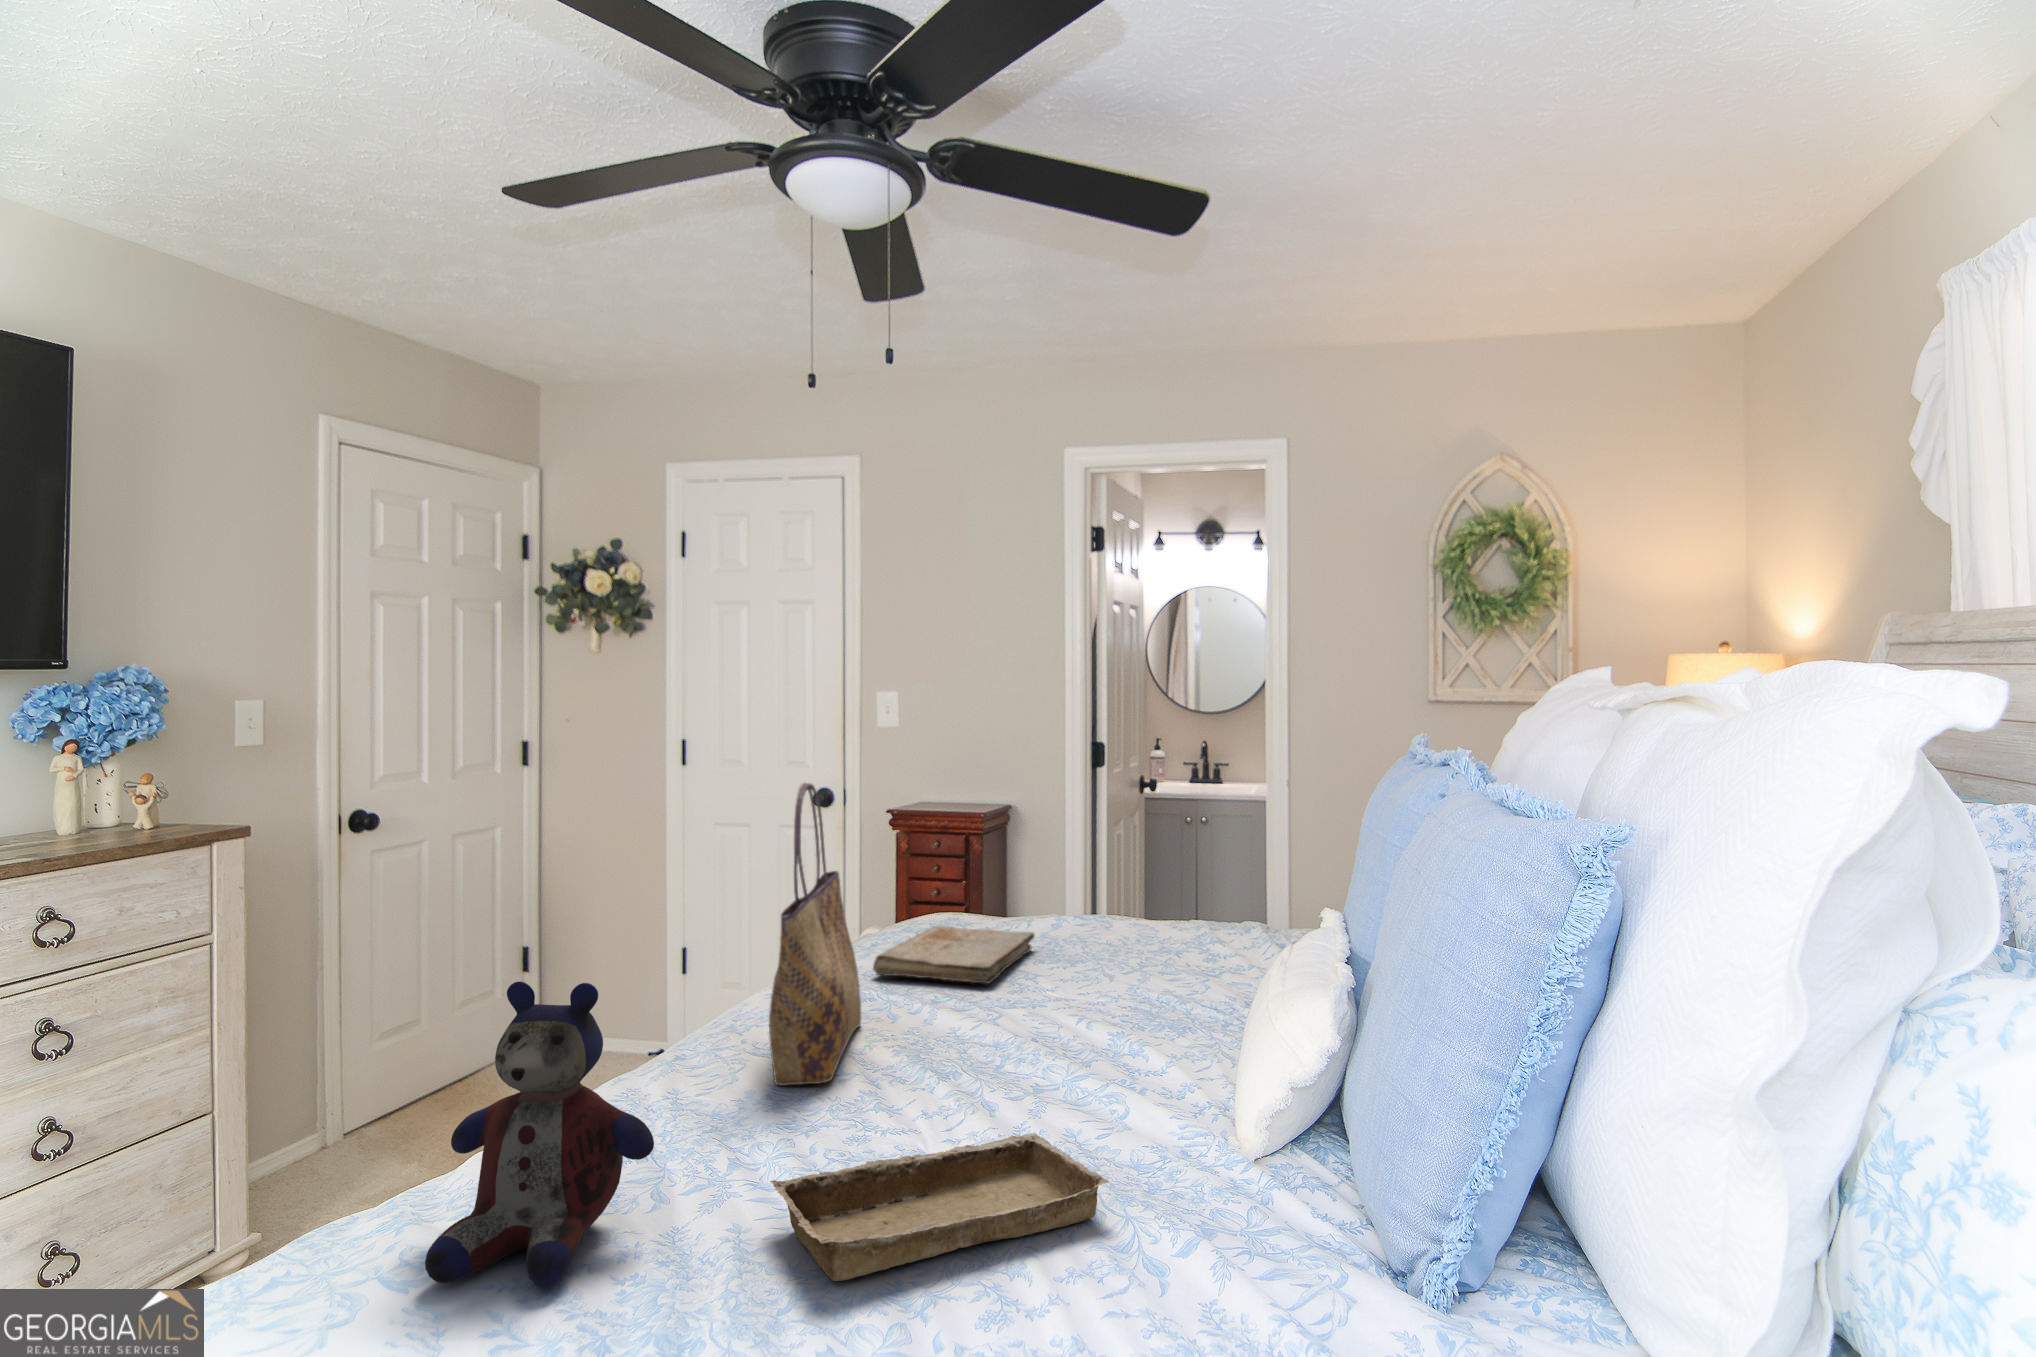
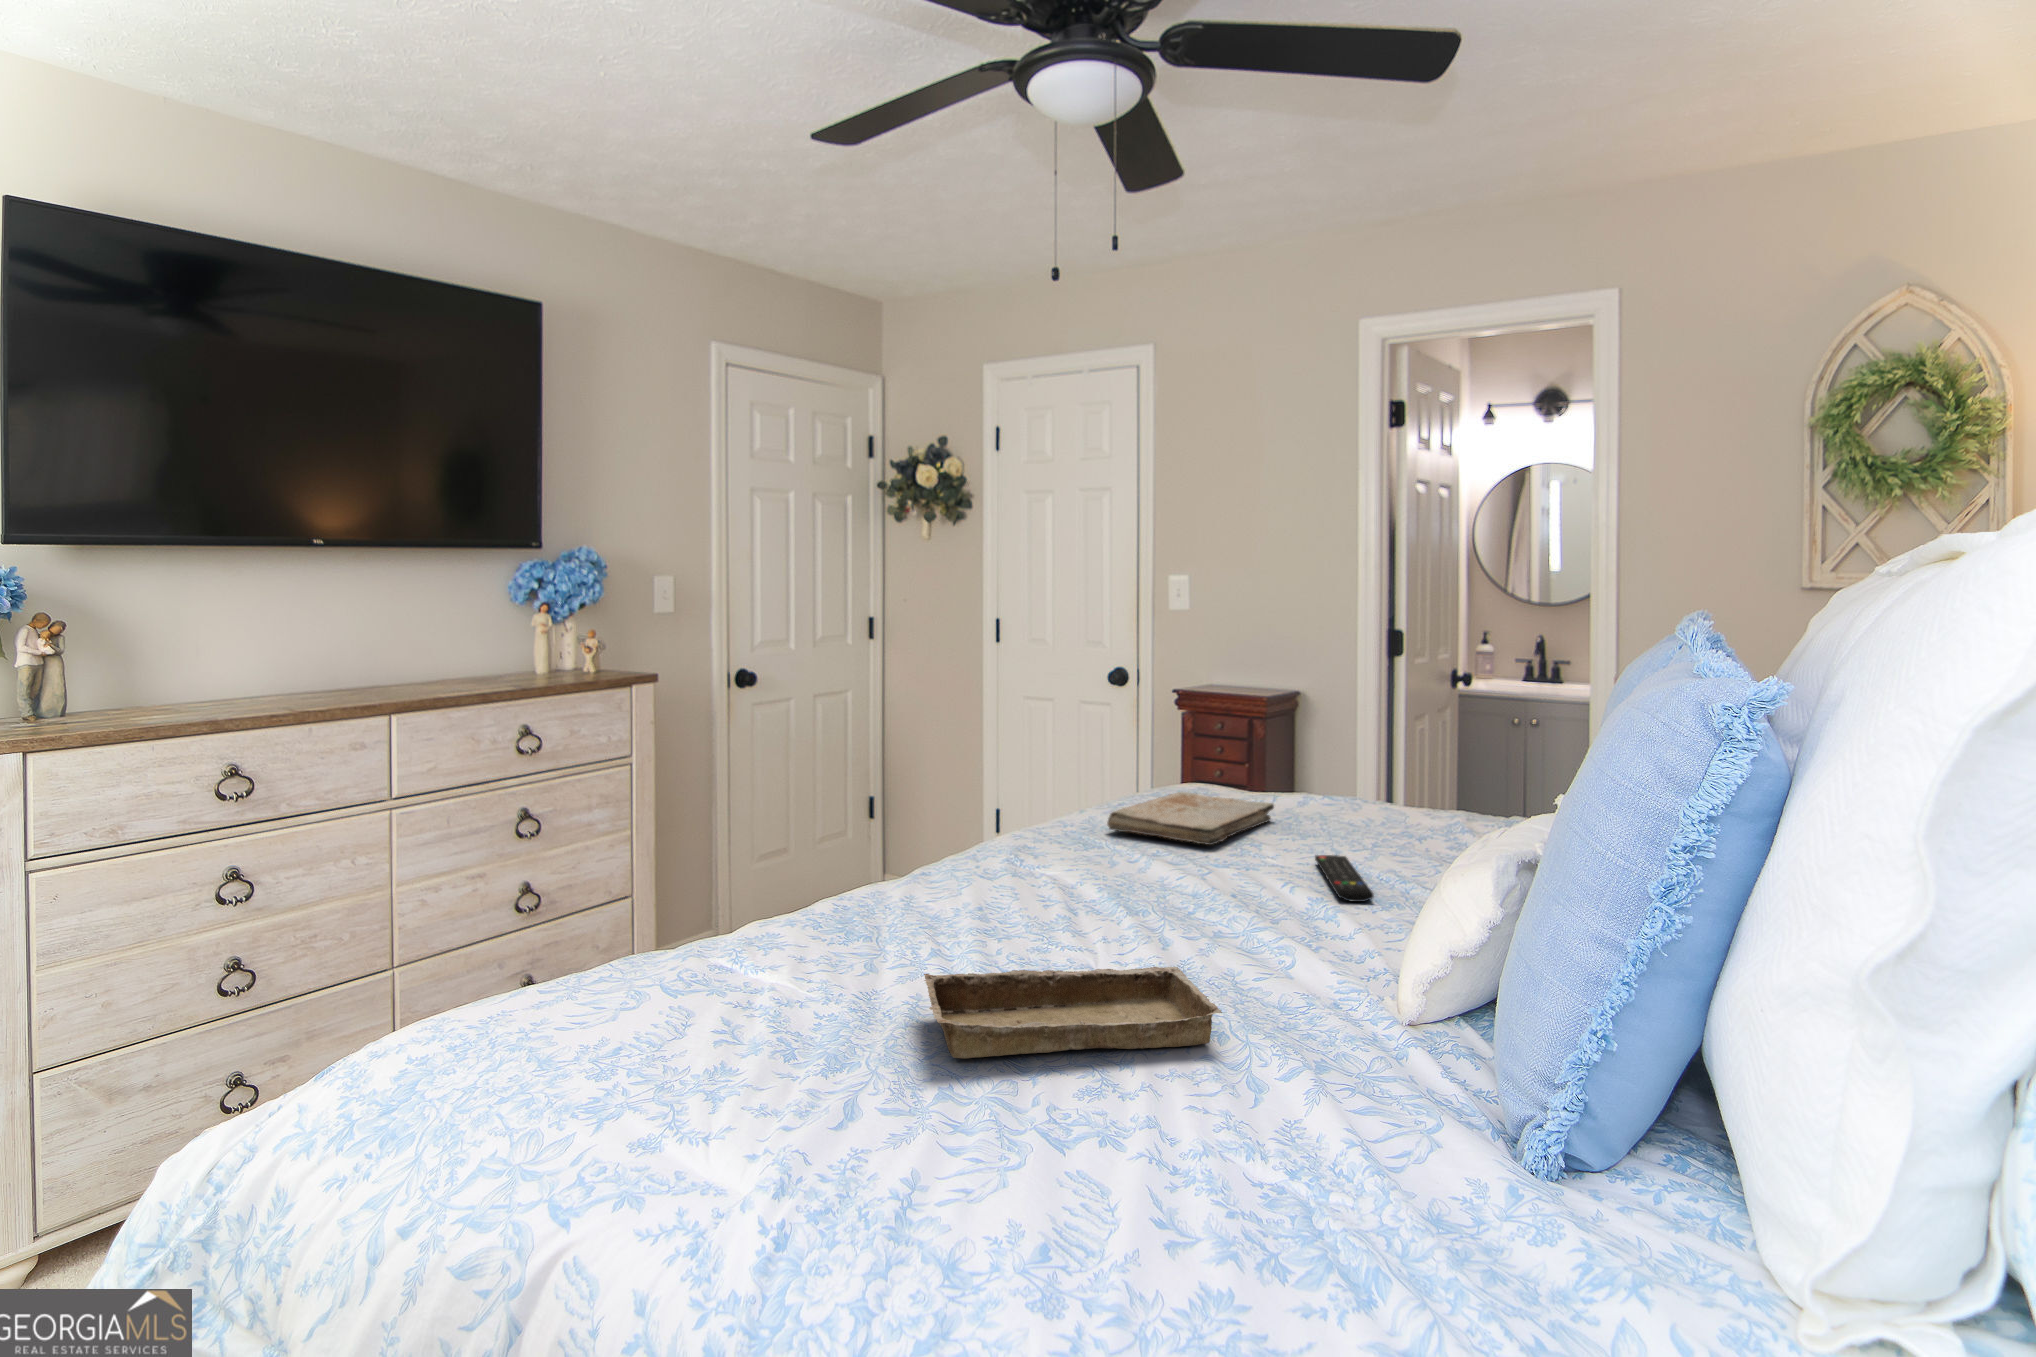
tote bag: present [769,782,861,1086] -> none [974,642,1077,911]
stuffed bear: present [425,982,654,1287] -> none [652,788,831,1029]
remote control: none [1096,984,1171,1034] -> present [1315,855,1374,902]

